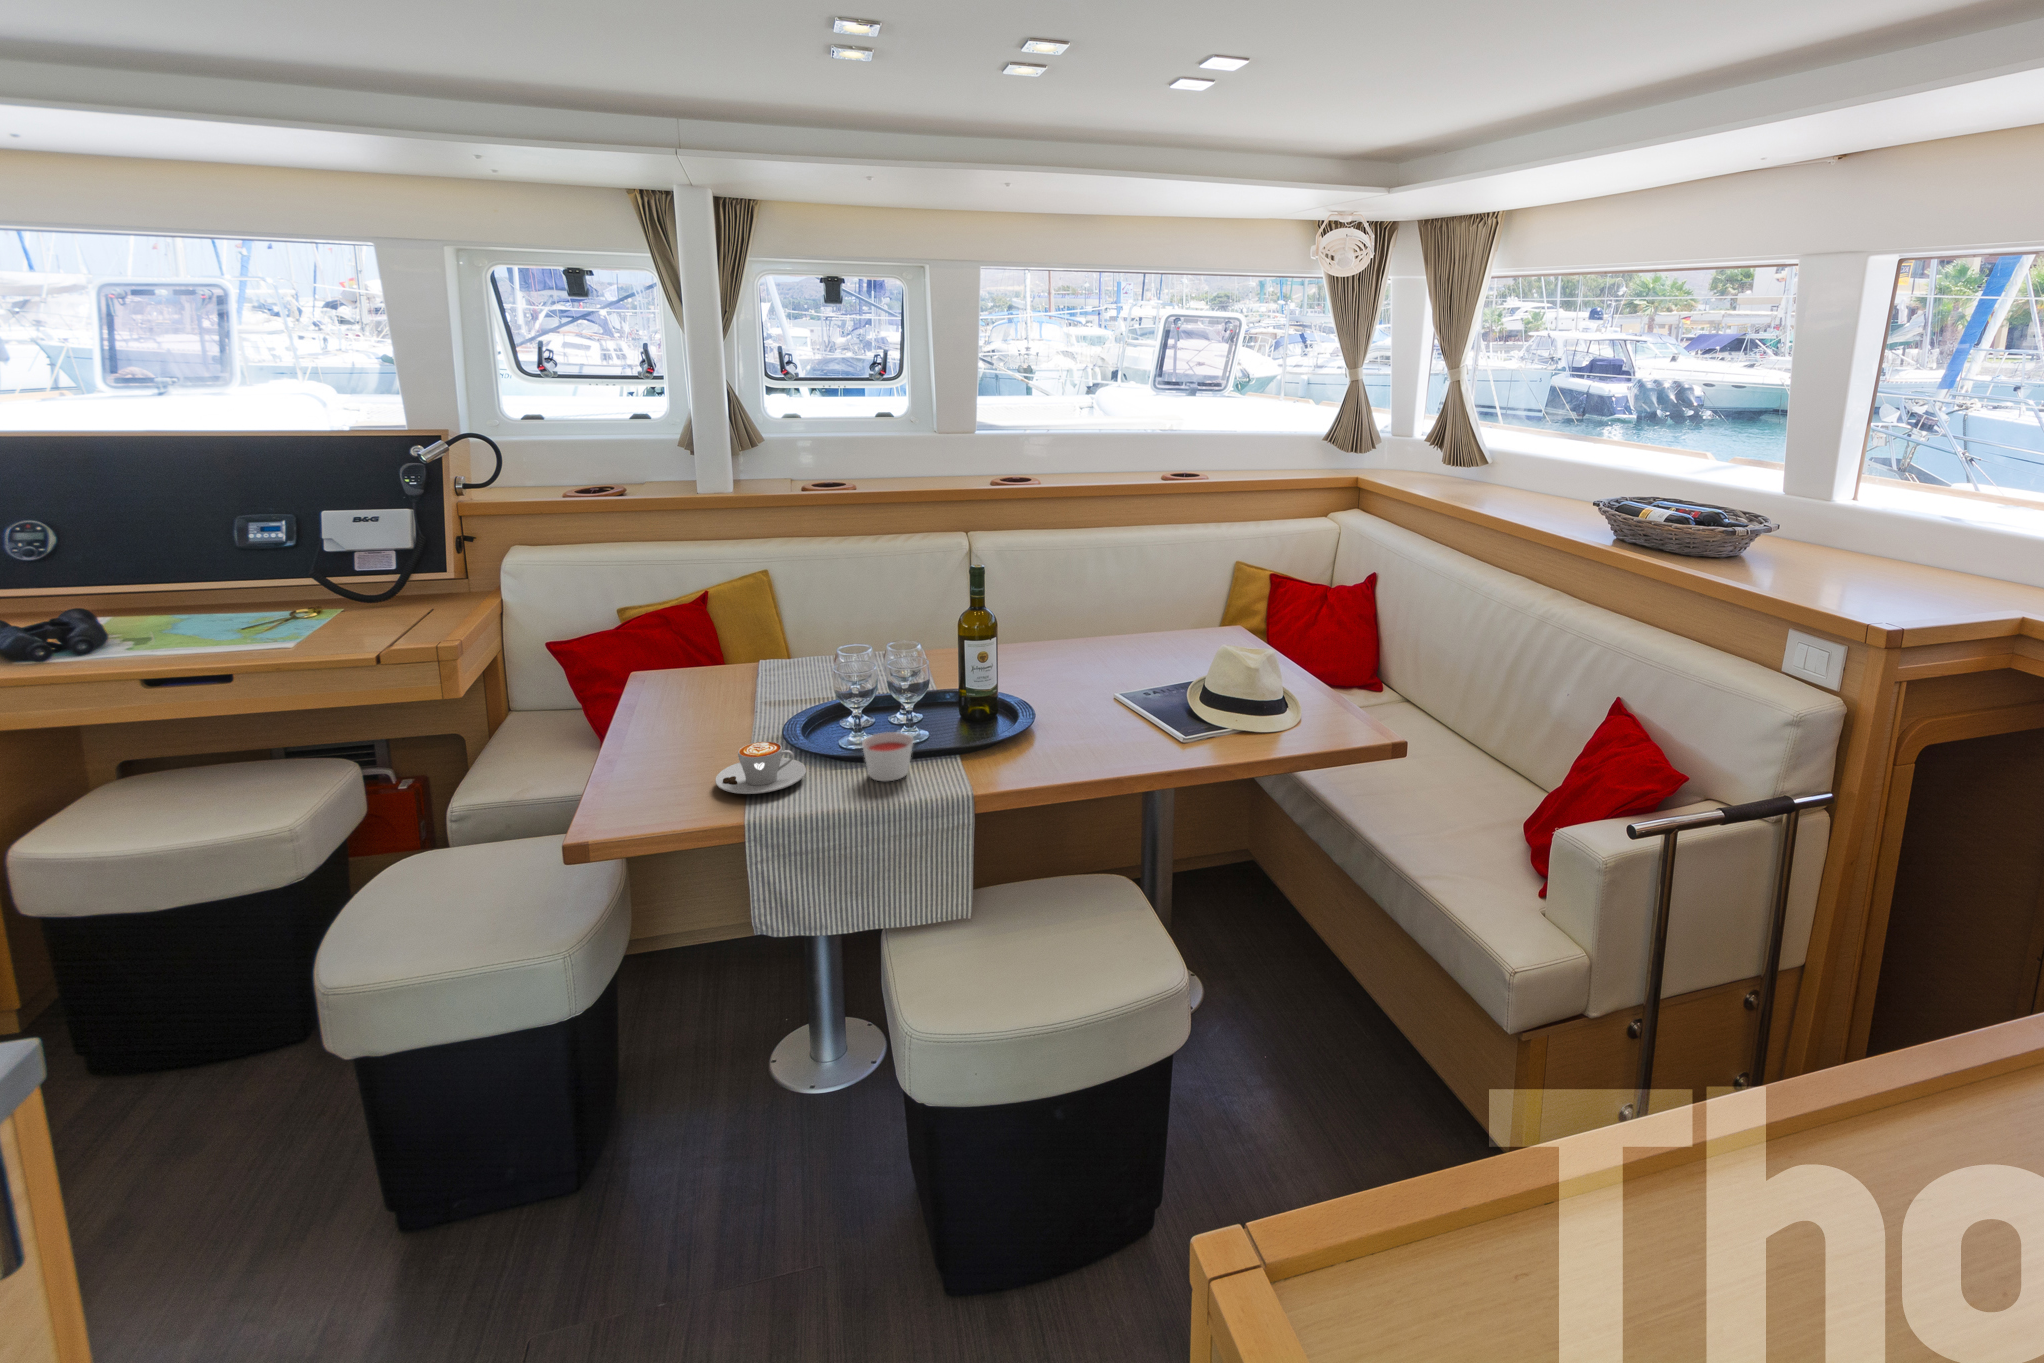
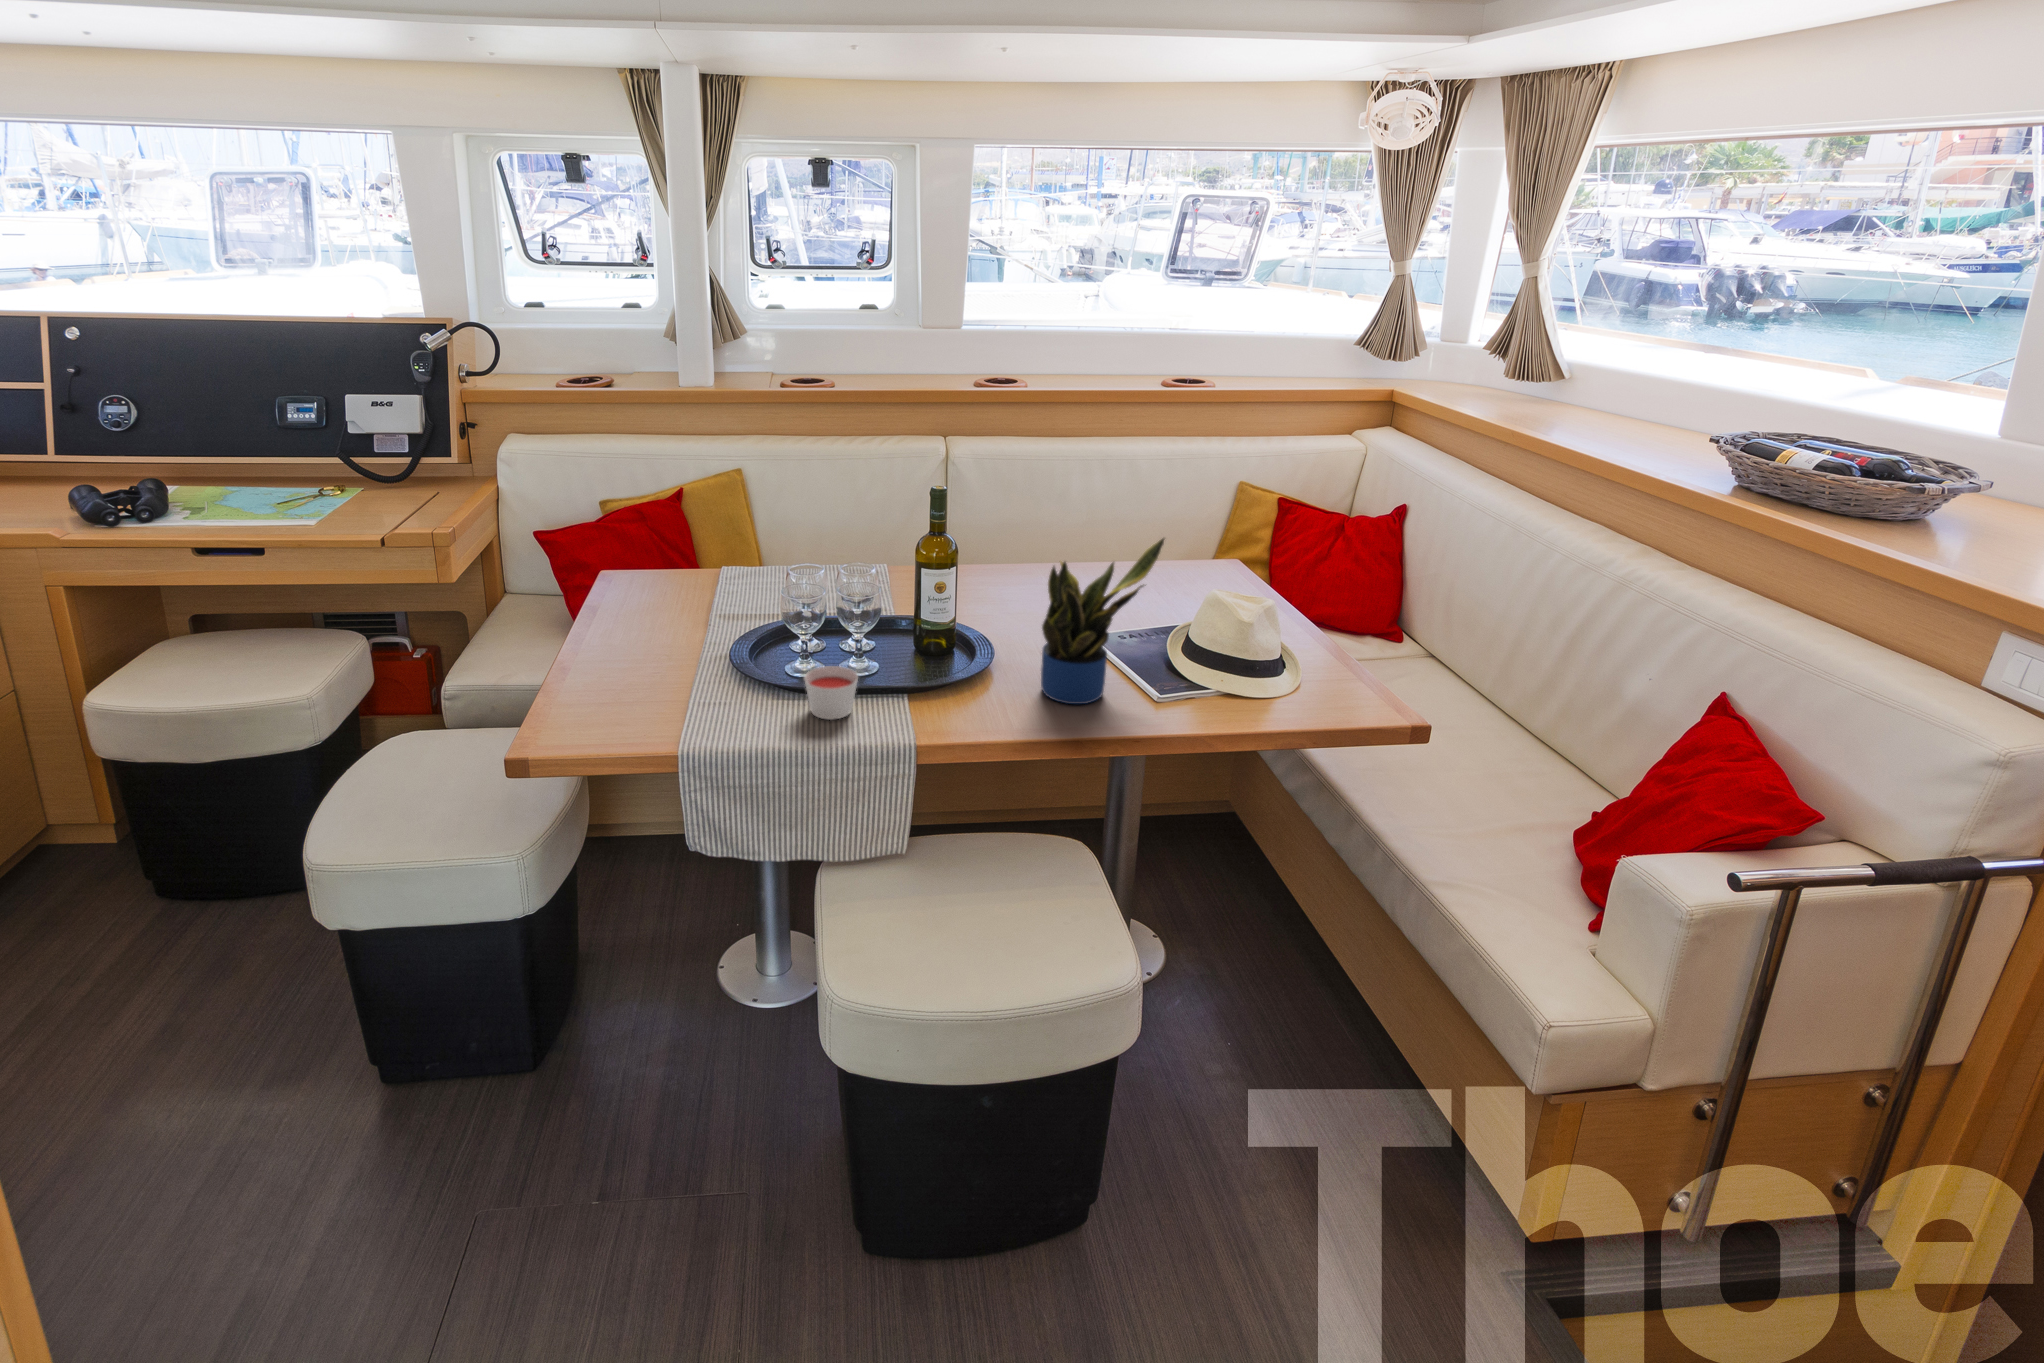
potted plant: none [1079,595,1181,749] -> present [1041,538,1164,704]
coffee cup: present [715,741,806,794] -> none [657,665,748,721]

